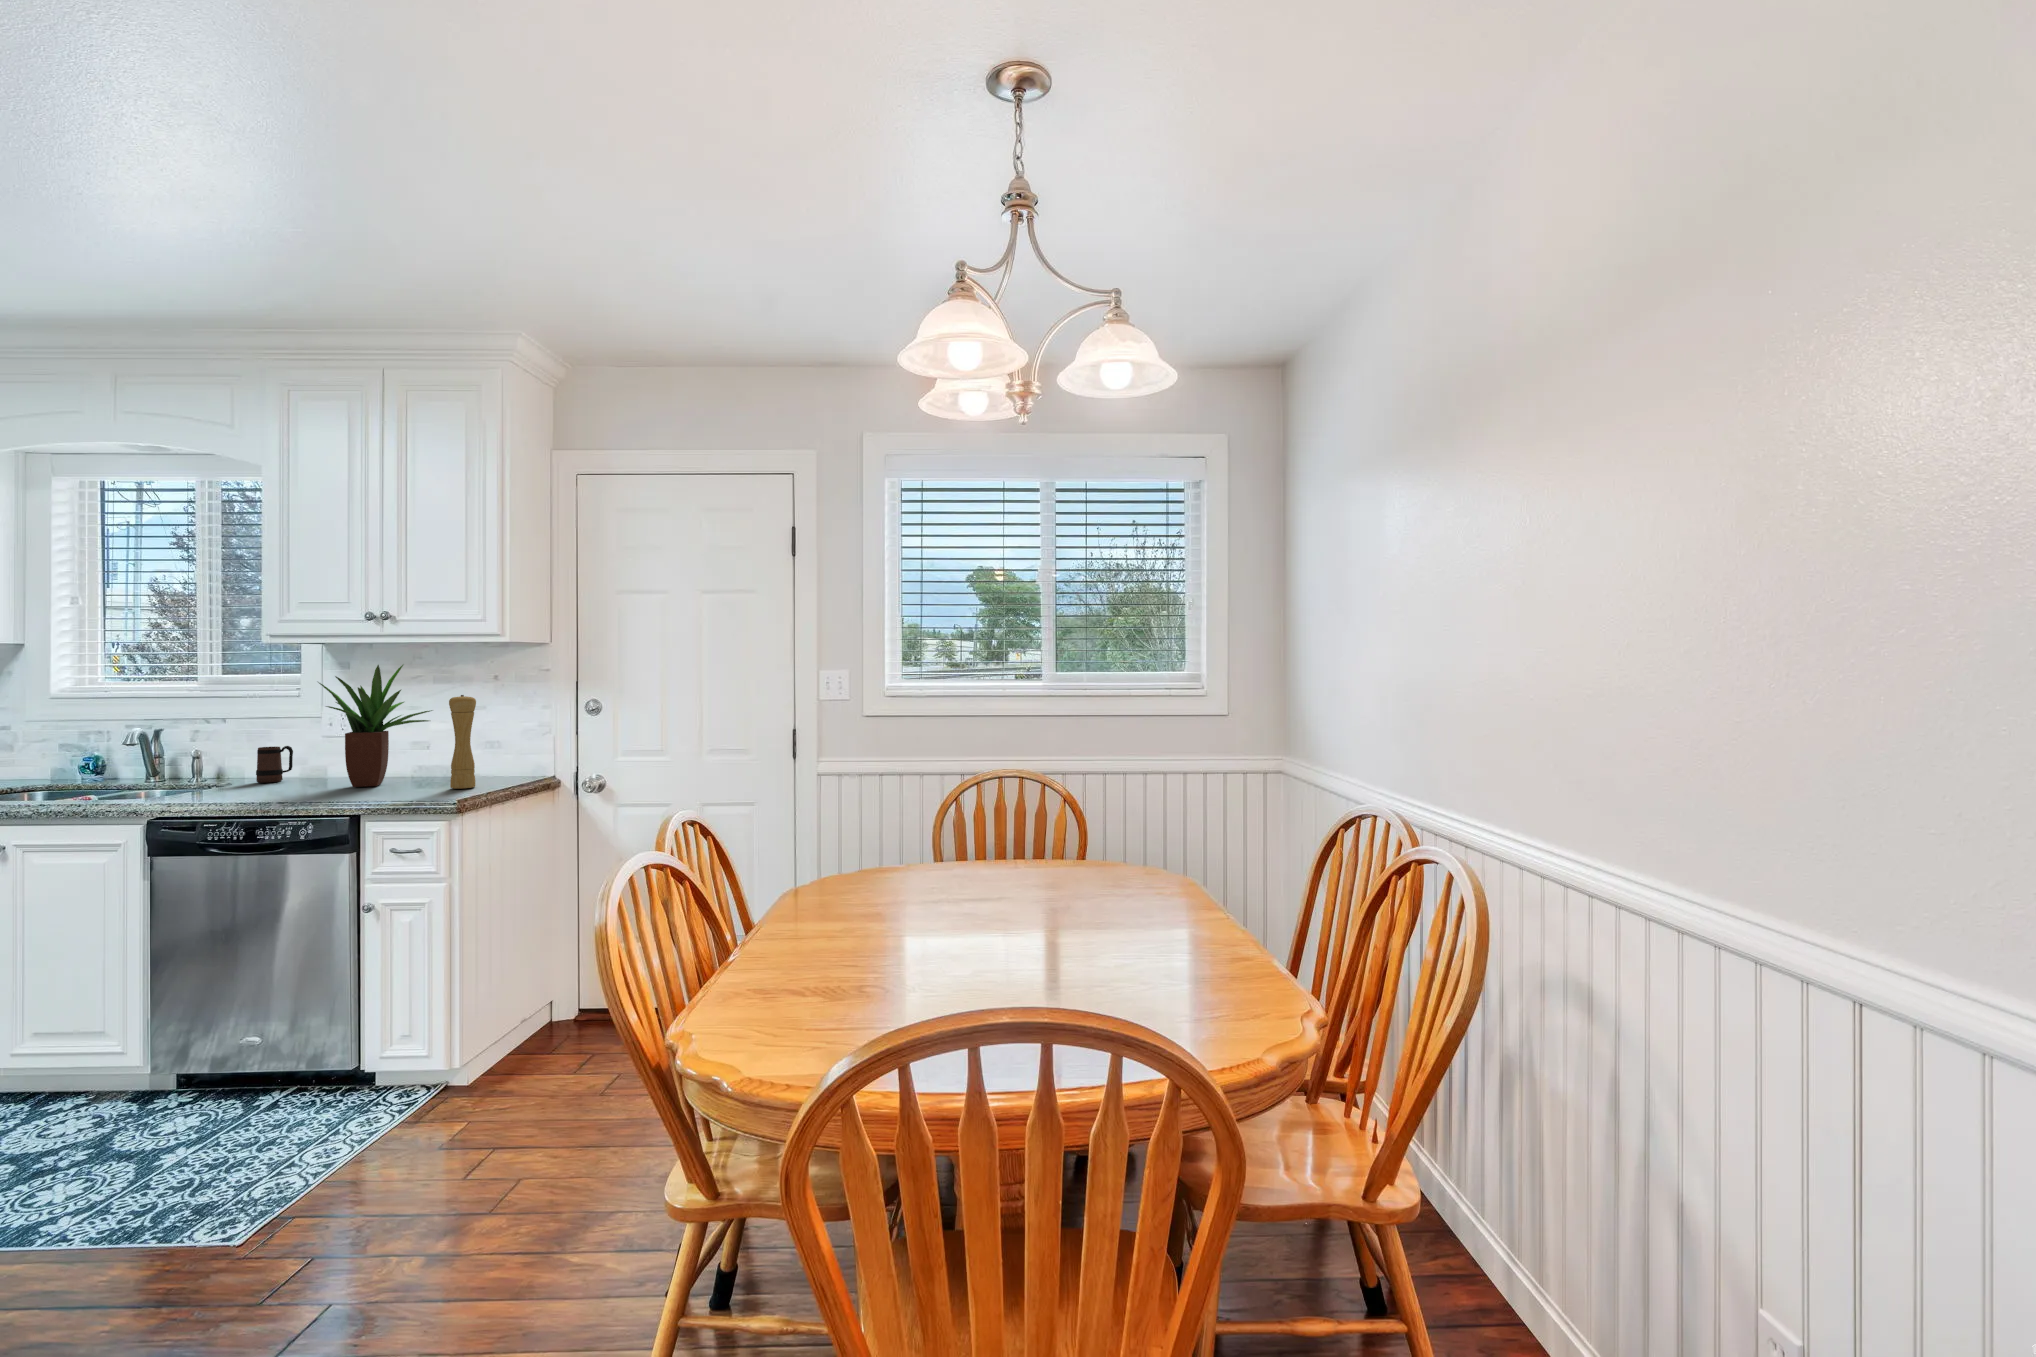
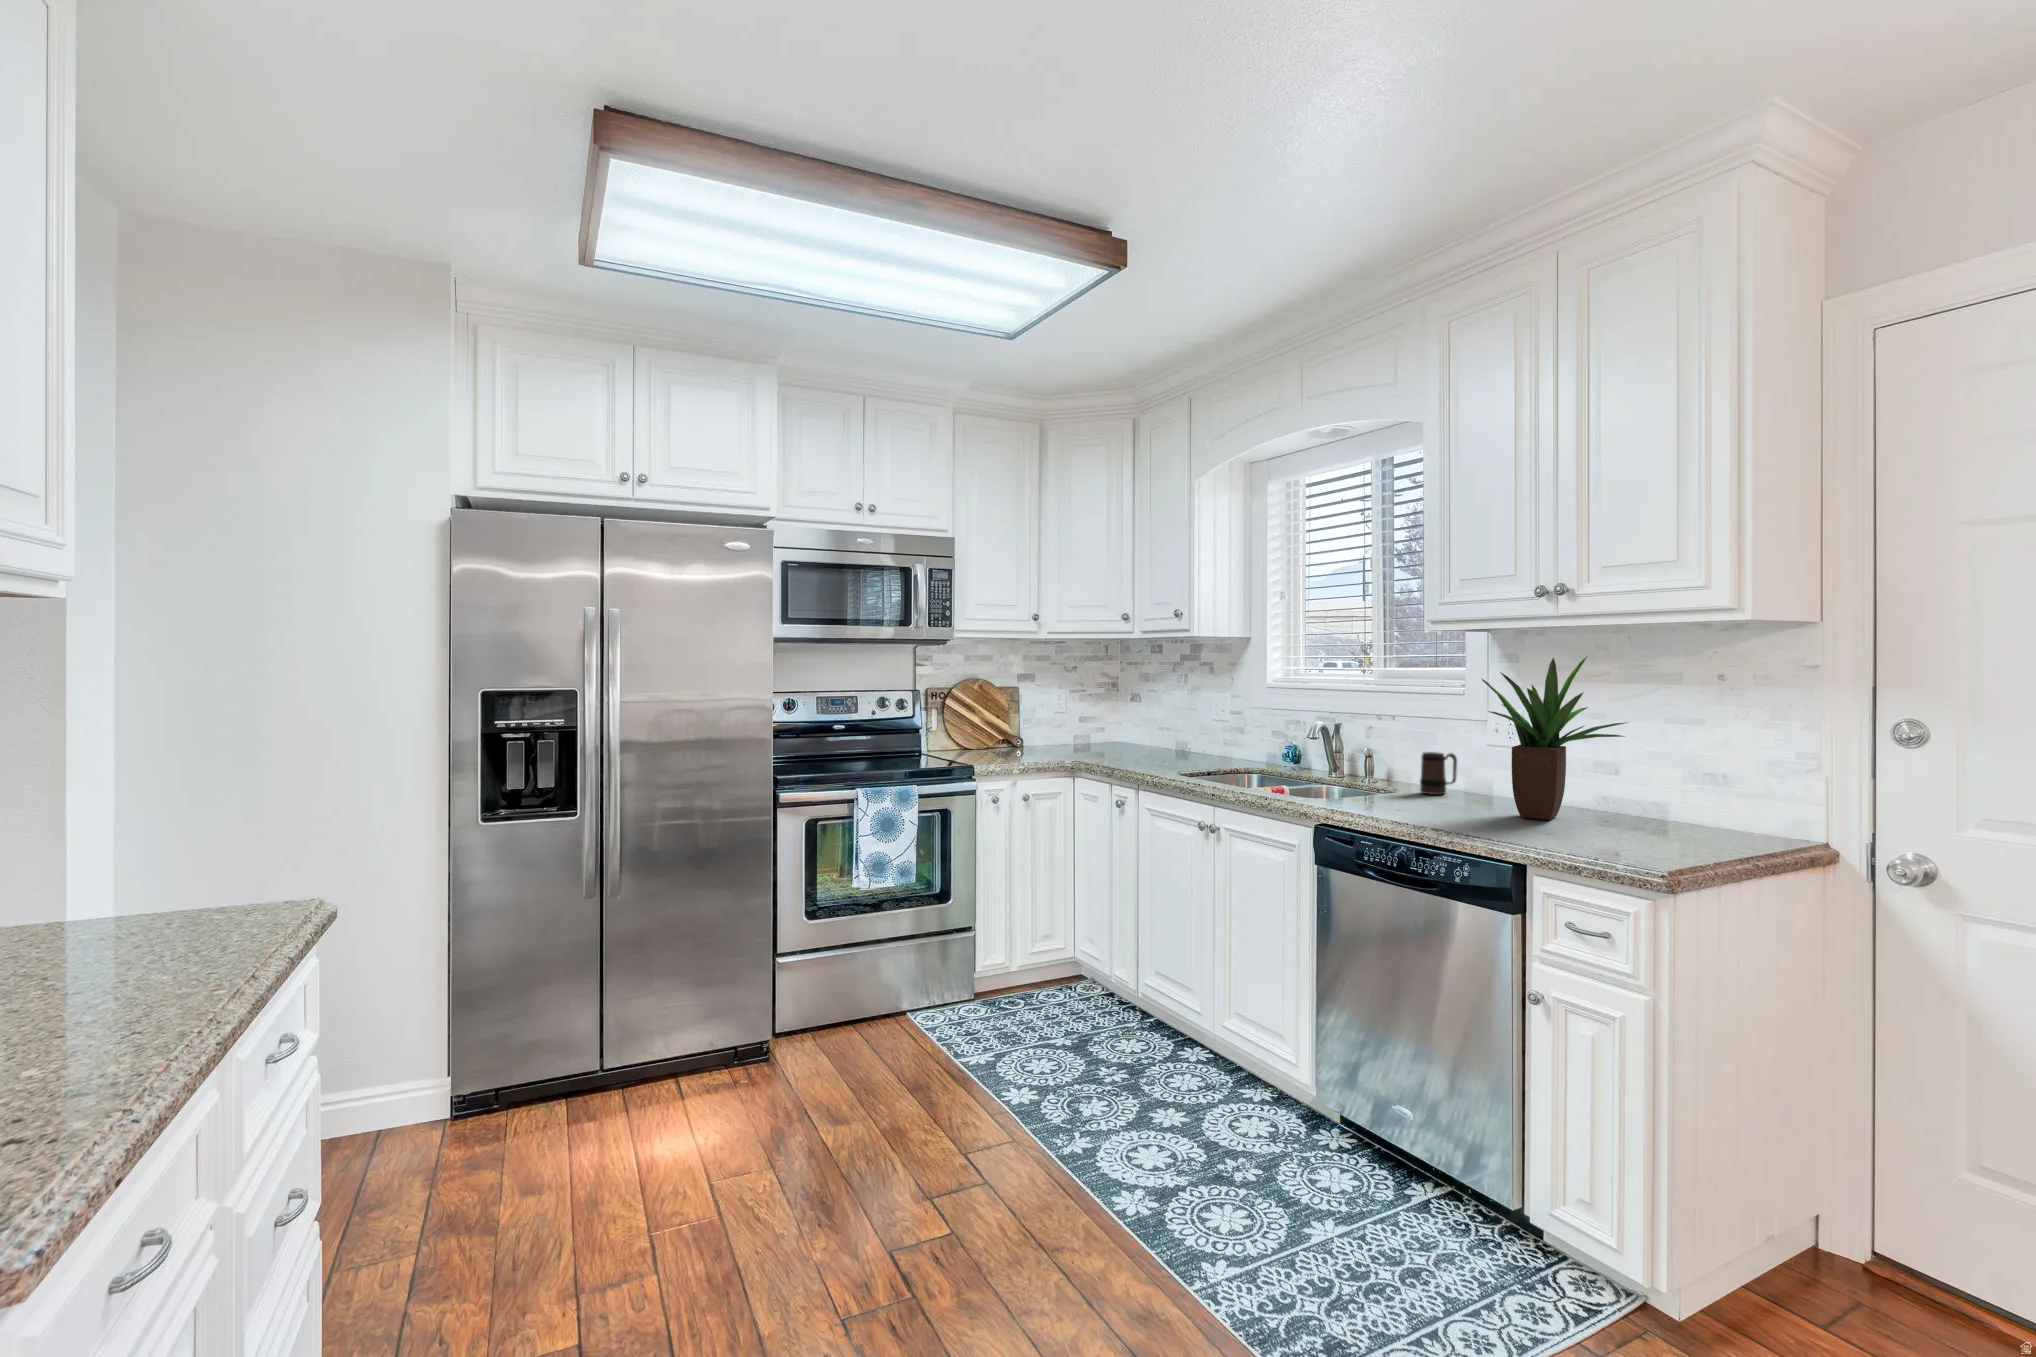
pepper mill: present [449,695,476,789] -> none [1652,704,1695,846]

